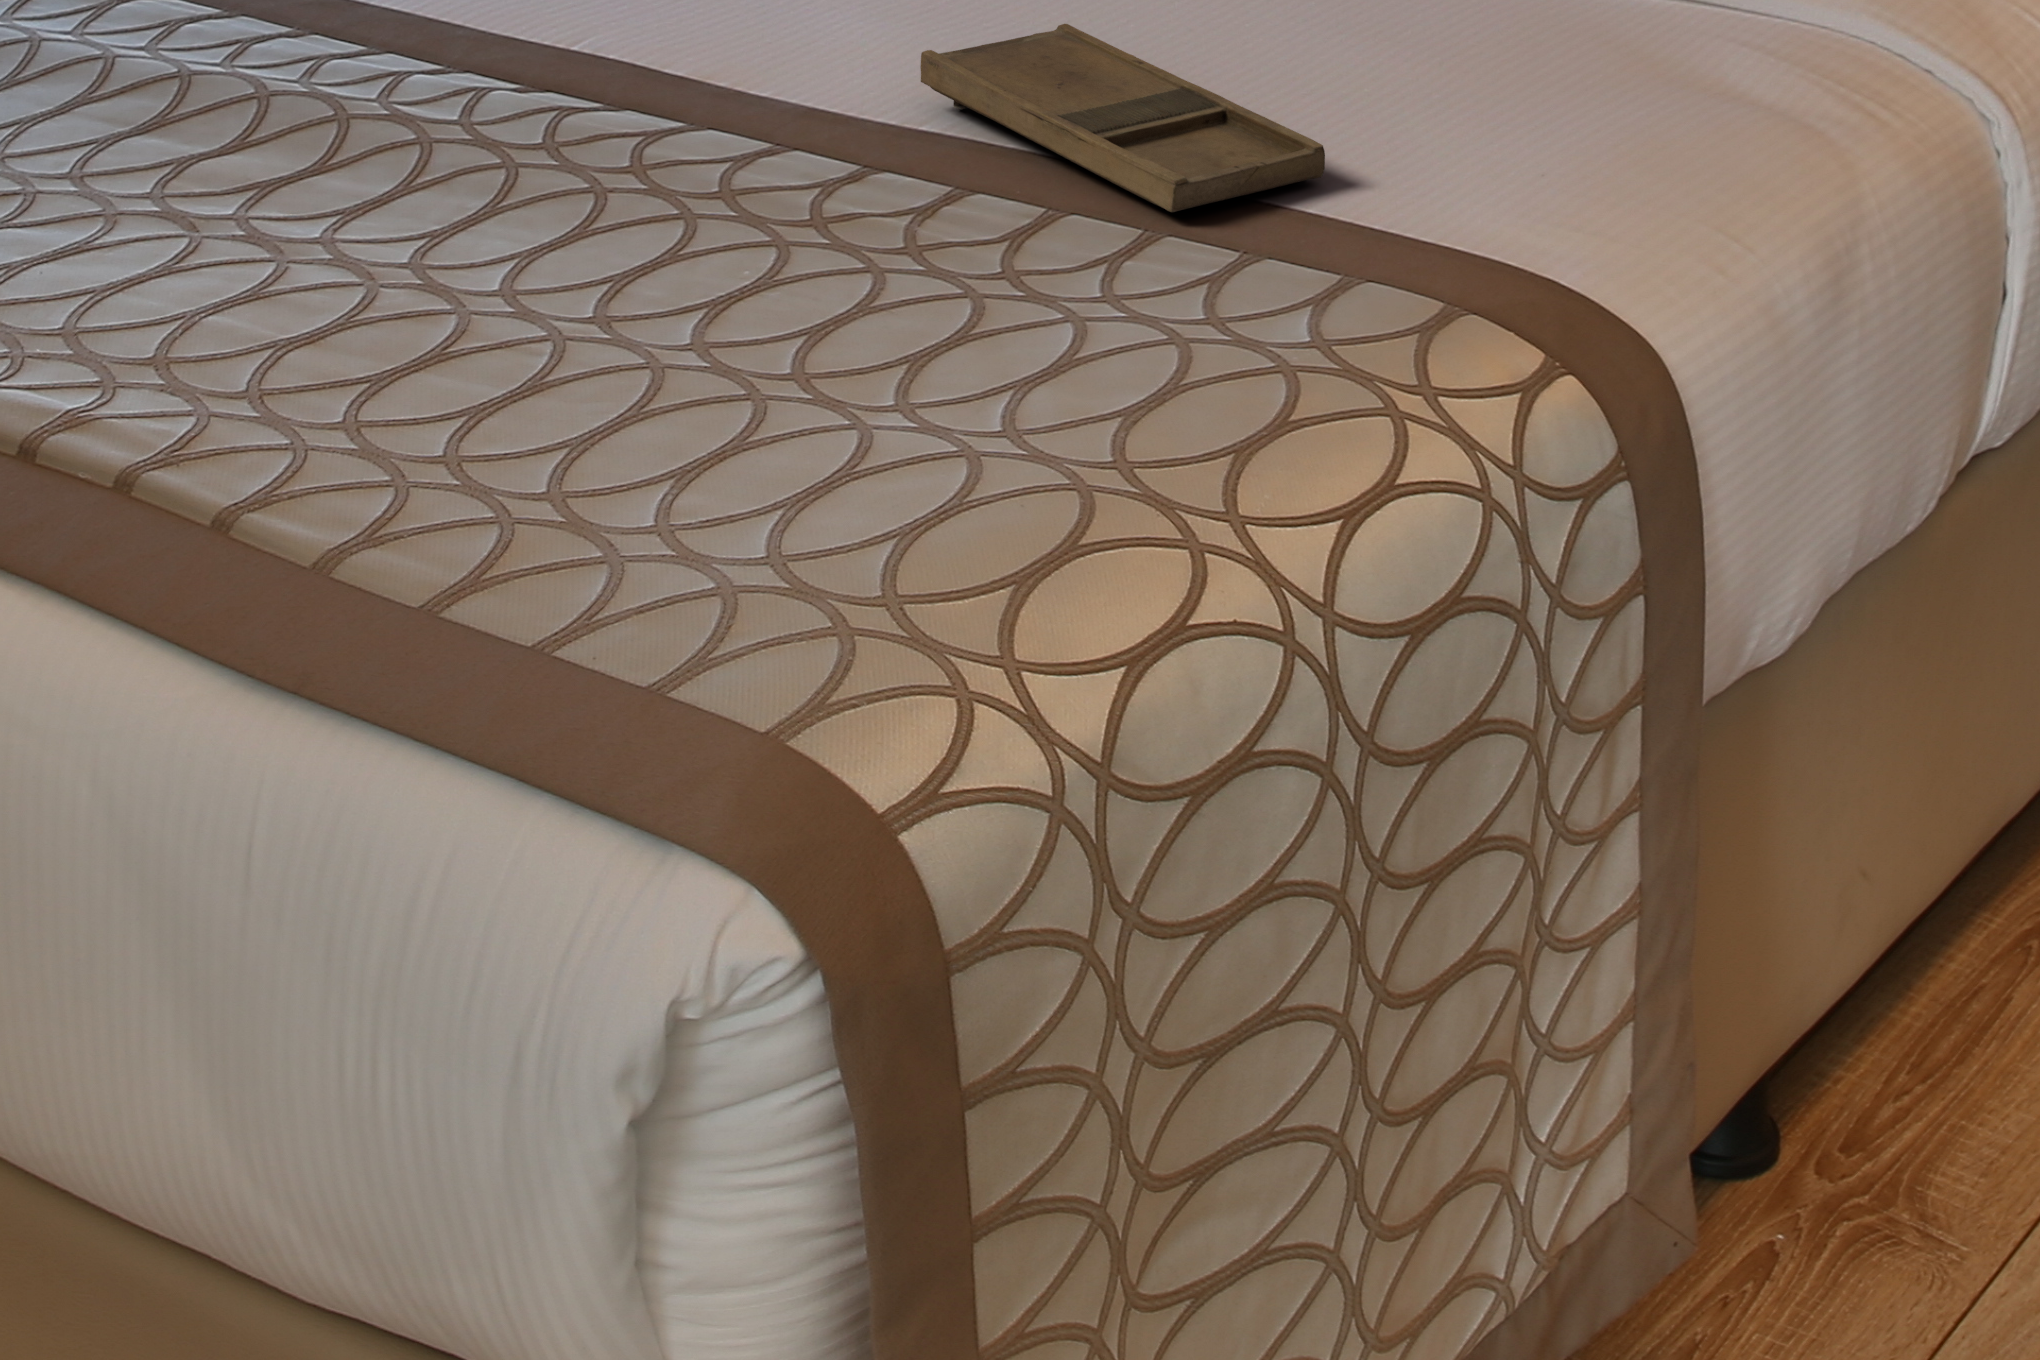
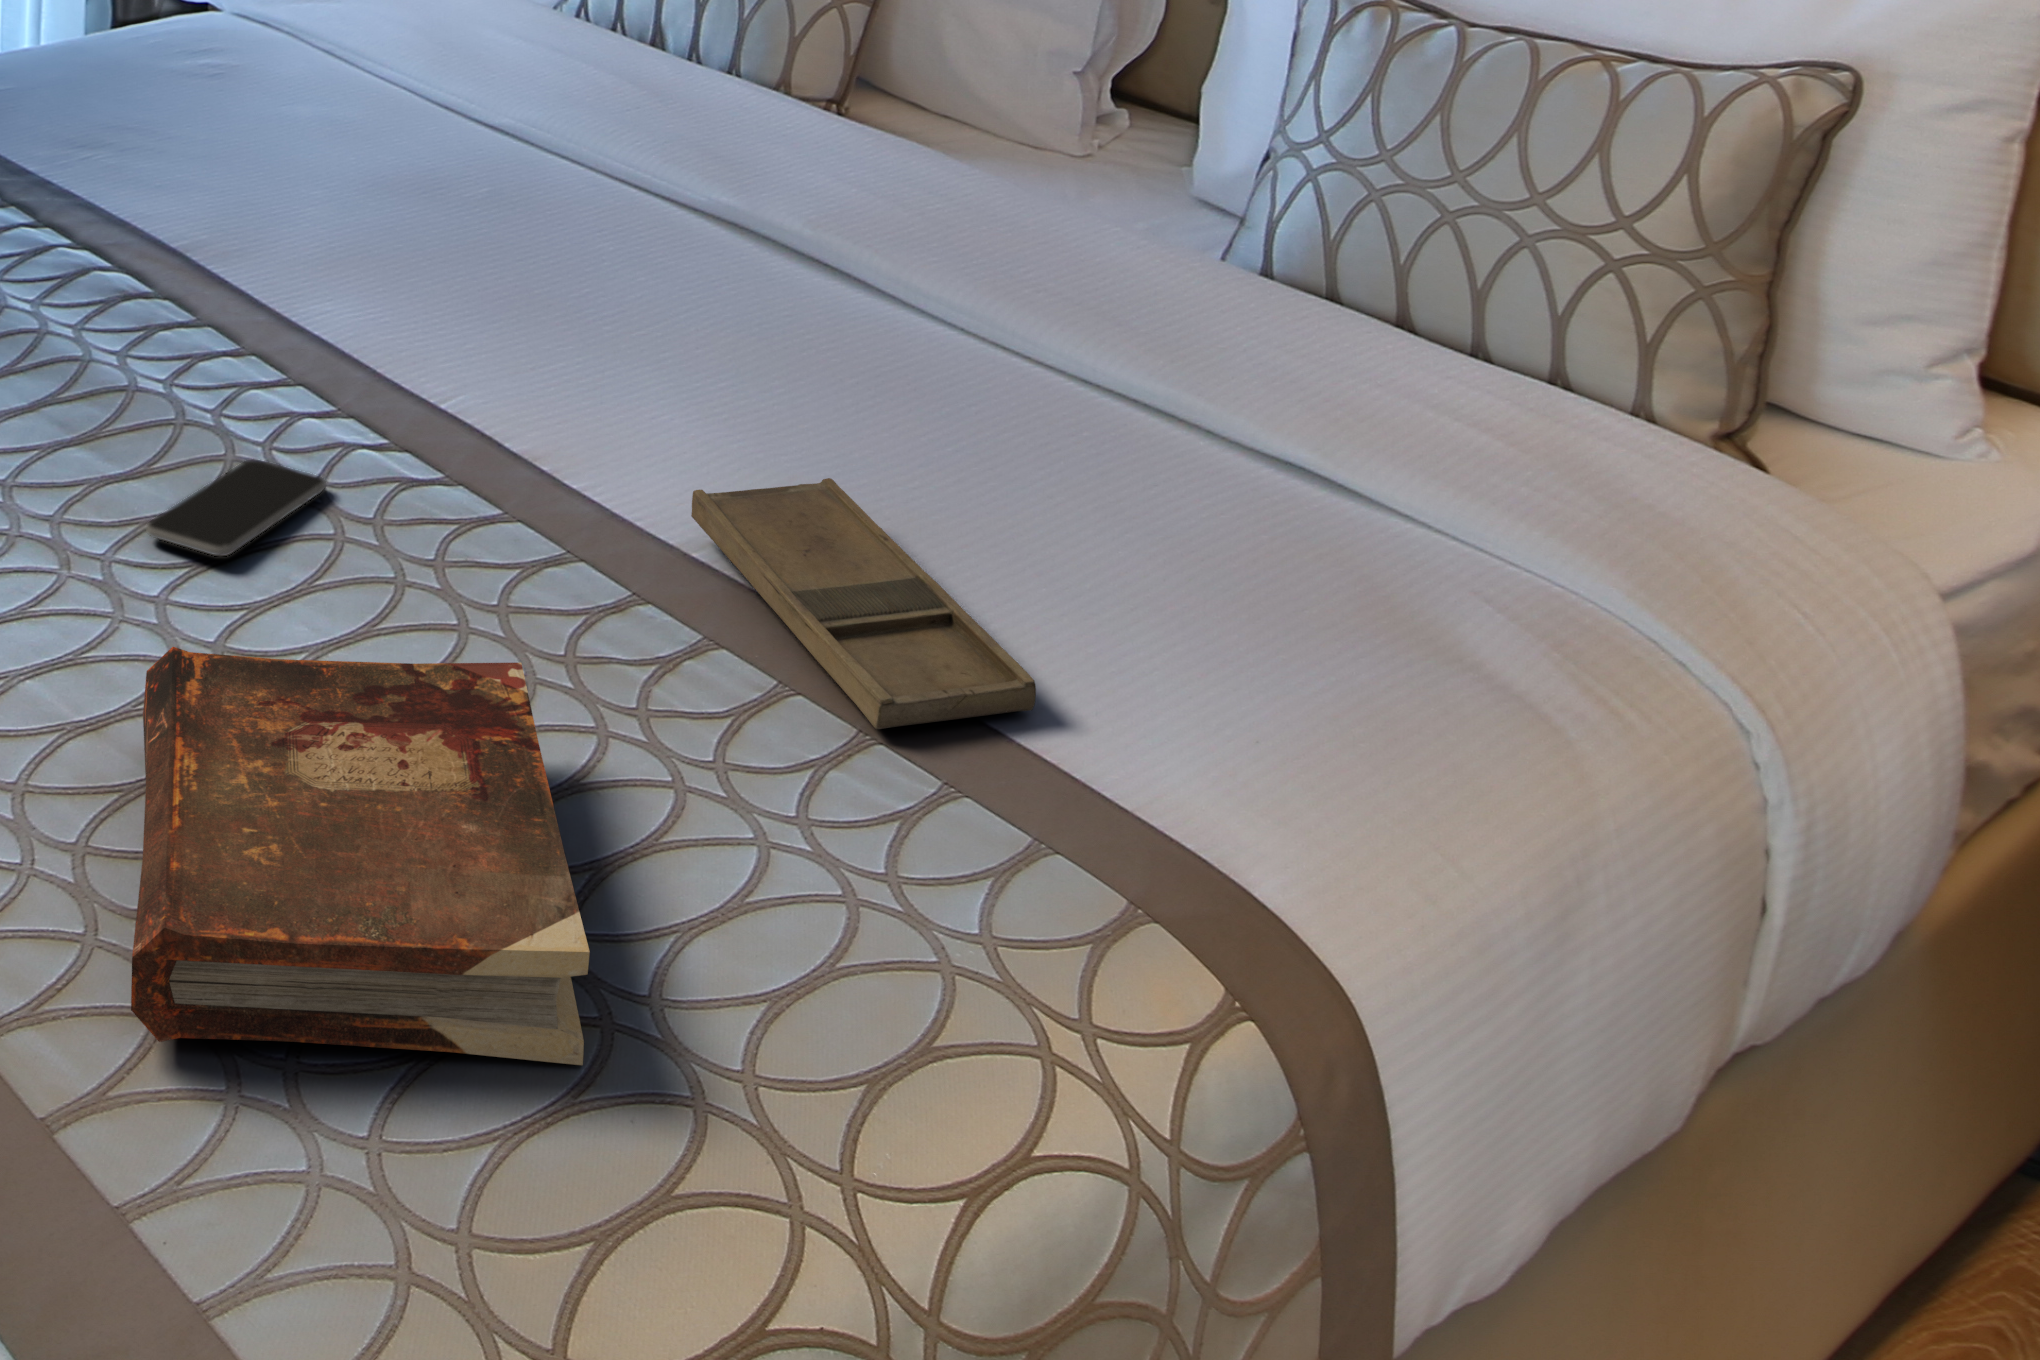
smartphone: none [290,113,487,194] -> present [146,459,326,556]
book: none [381,192,966,537] -> present [131,647,590,1065]

